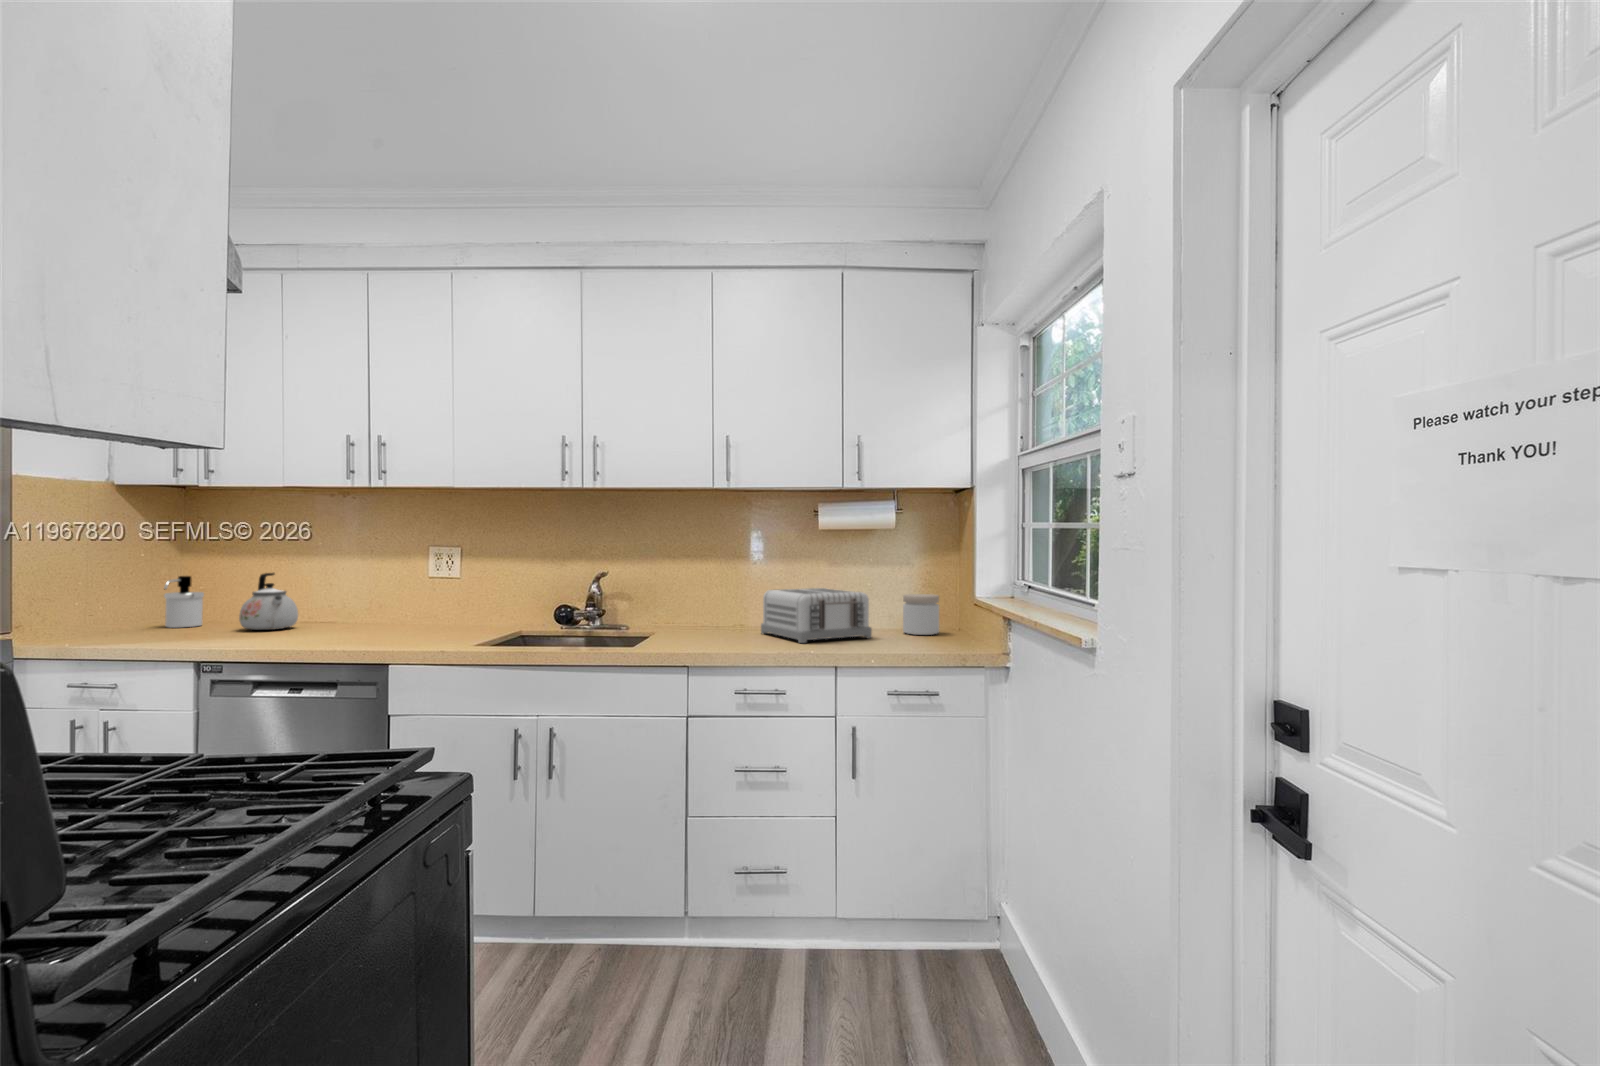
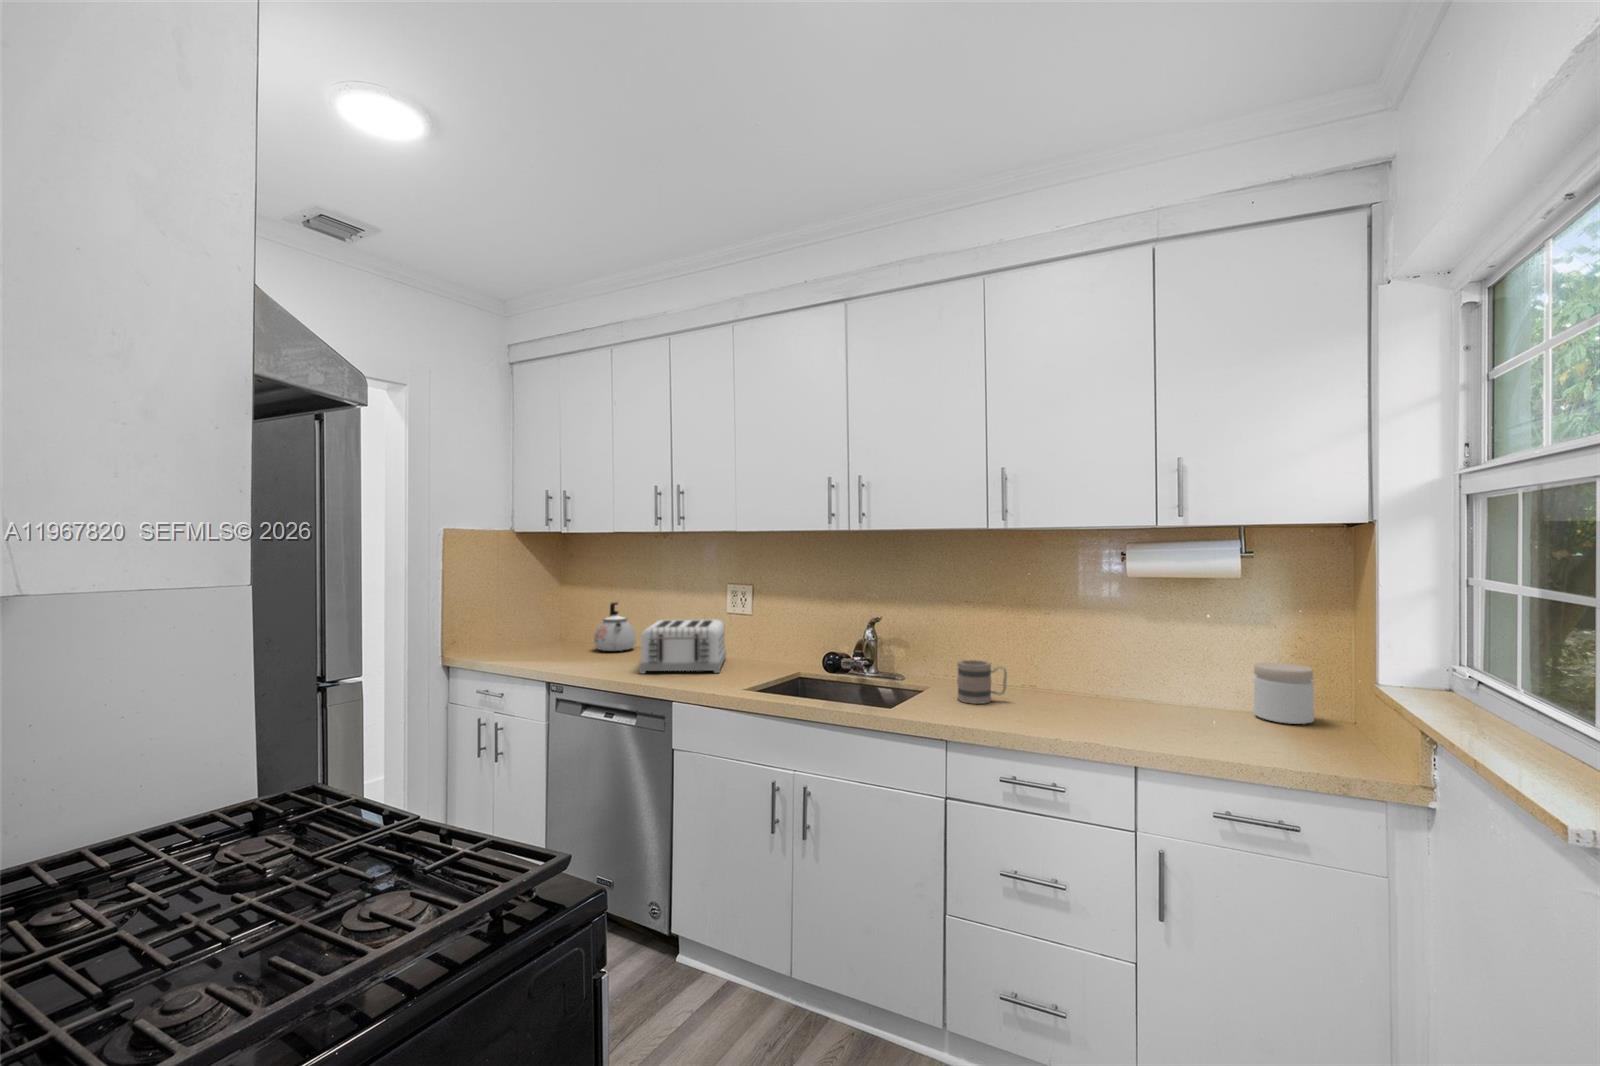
soap dispenser: present [164,576,204,628] -> none [549,601,579,643]
toaster: present [761,588,872,643] -> present [639,619,726,674]
mug: none [686,605,728,640] -> present [957,660,1007,704]

